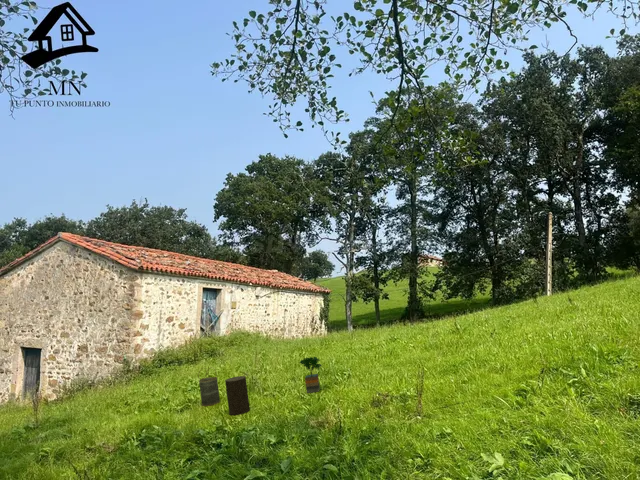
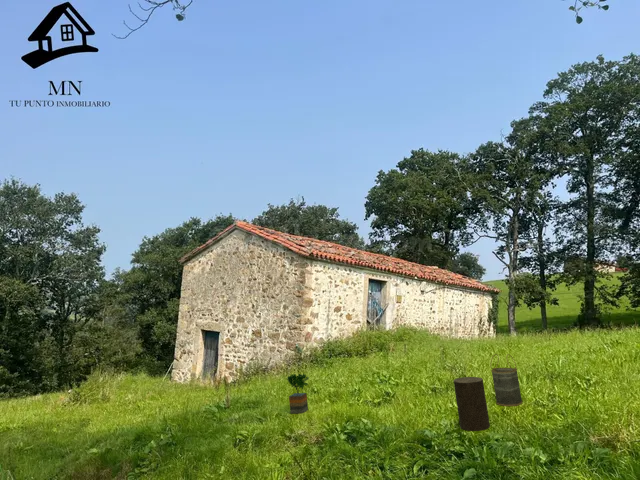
potted tree: present [300,357,321,393] -> present [287,374,309,413]
basket: present [199,377,220,406] -> present [490,354,523,406]

